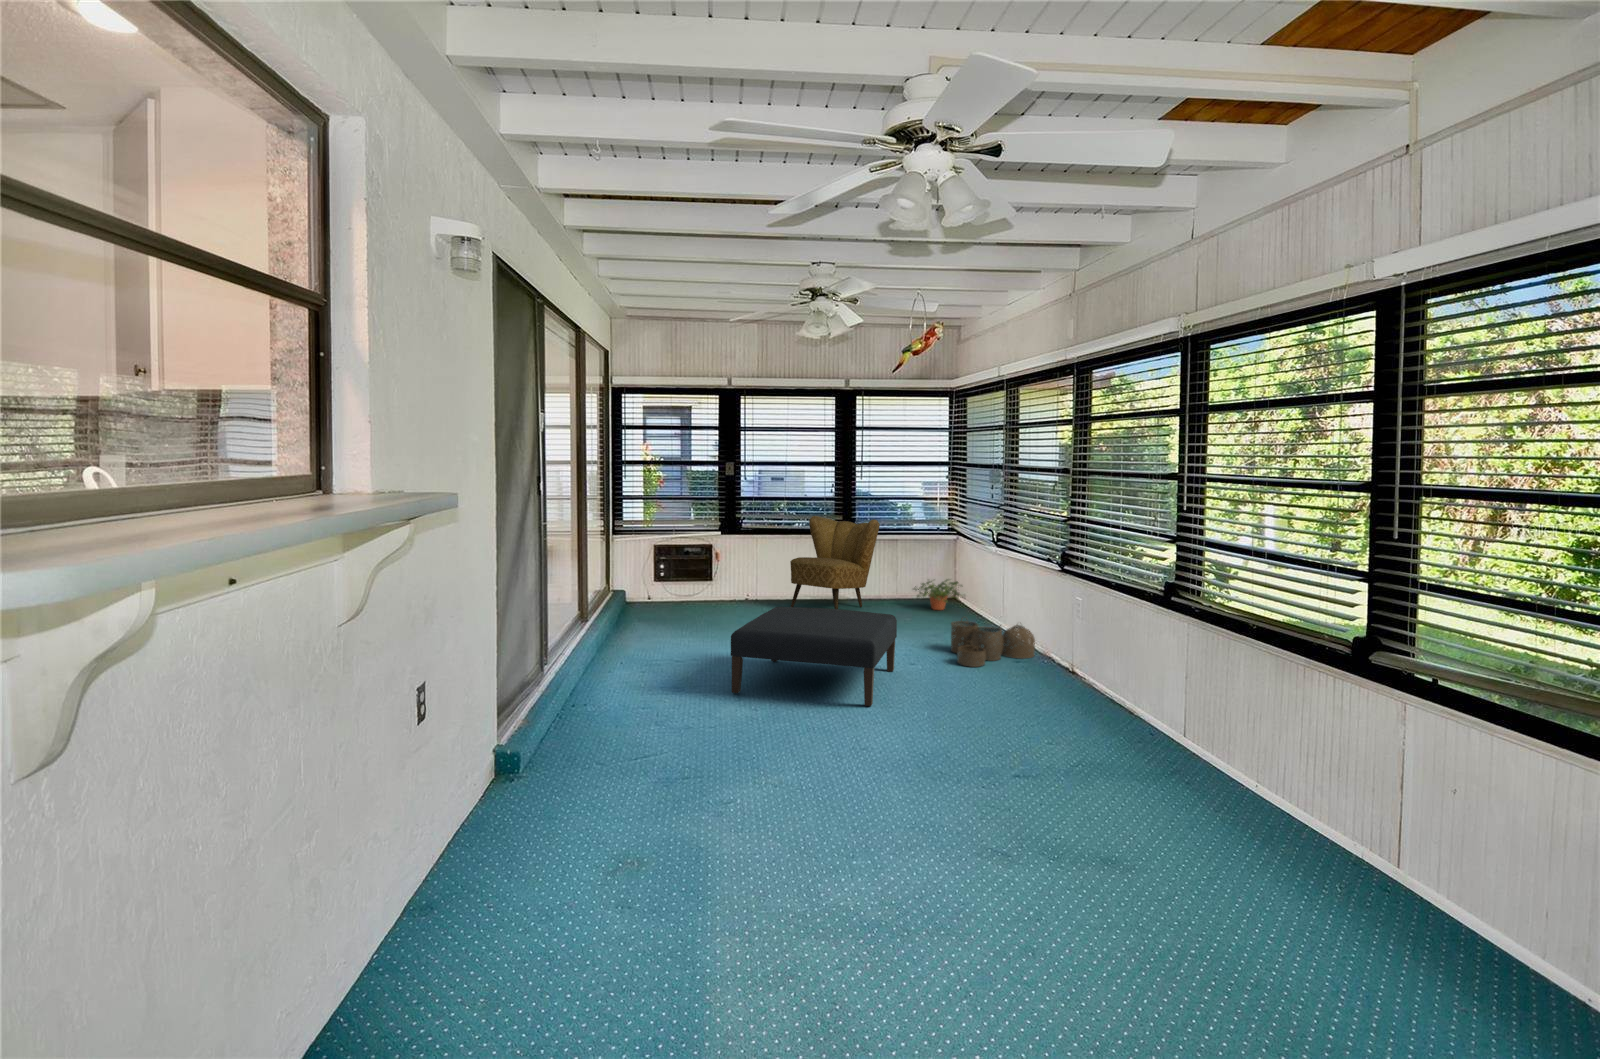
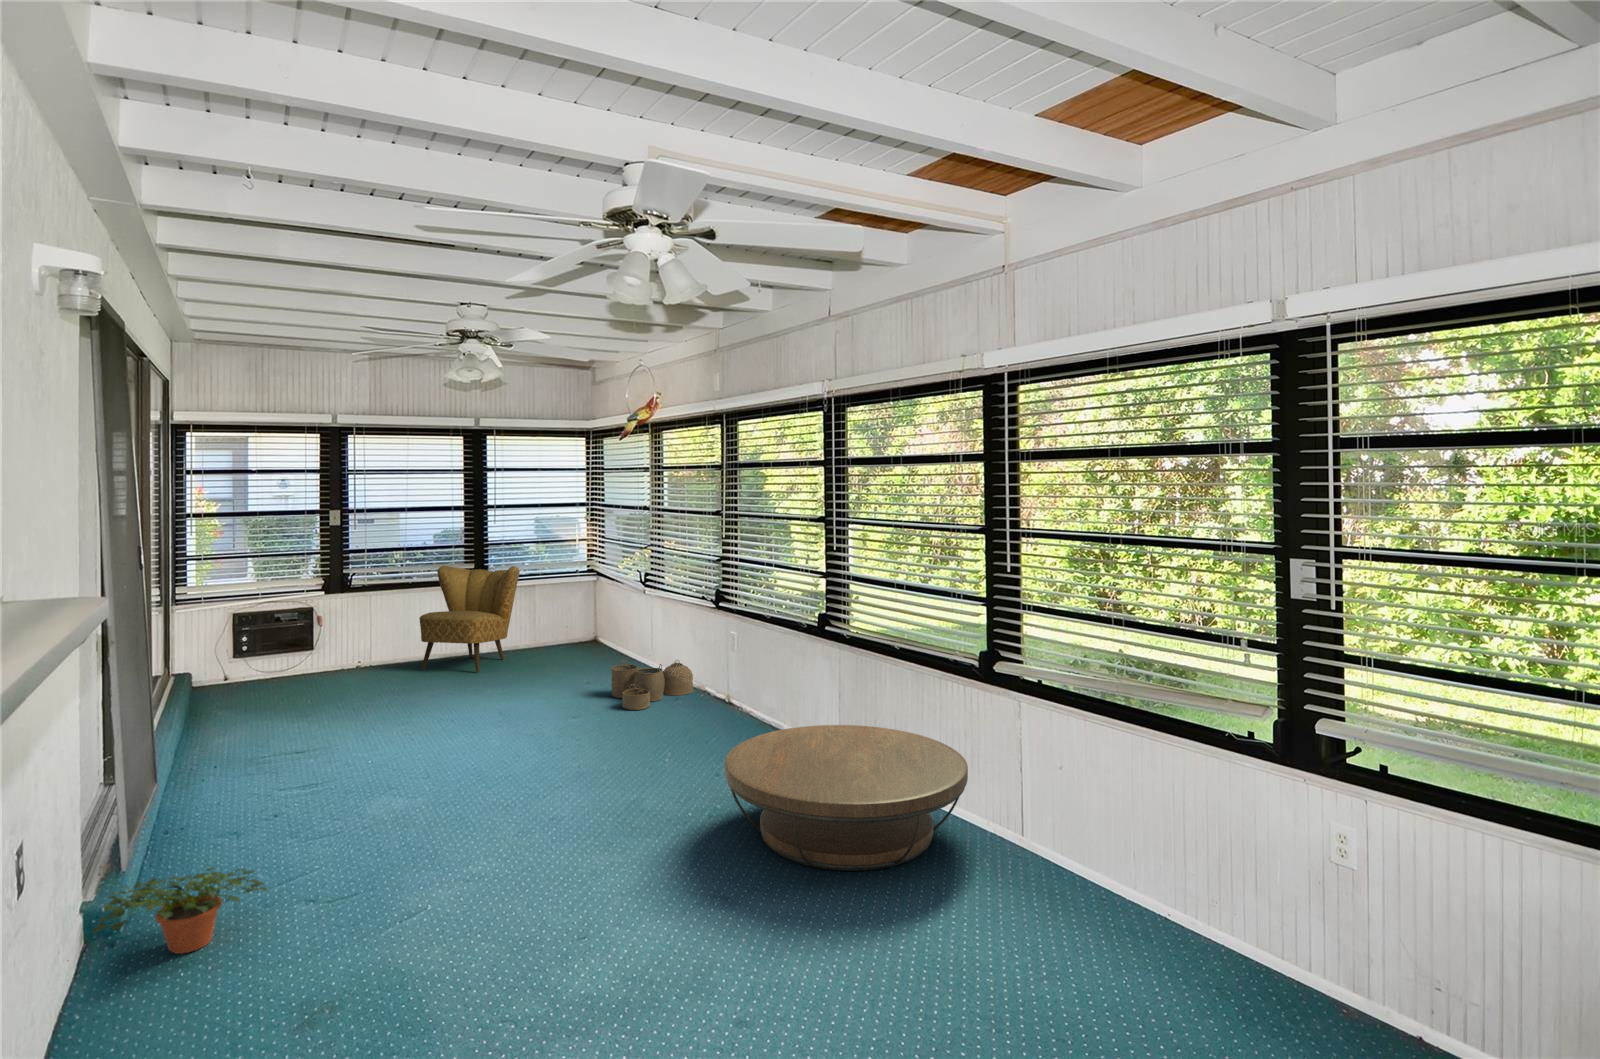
potted plant: present [914,579,963,610] -> present [93,867,268,954]
ottoman: present [731,607,897,706] -> none [382,668,563,777]
coffee table: none [1020,701,1322,870] -> present [725,725,968,871]

